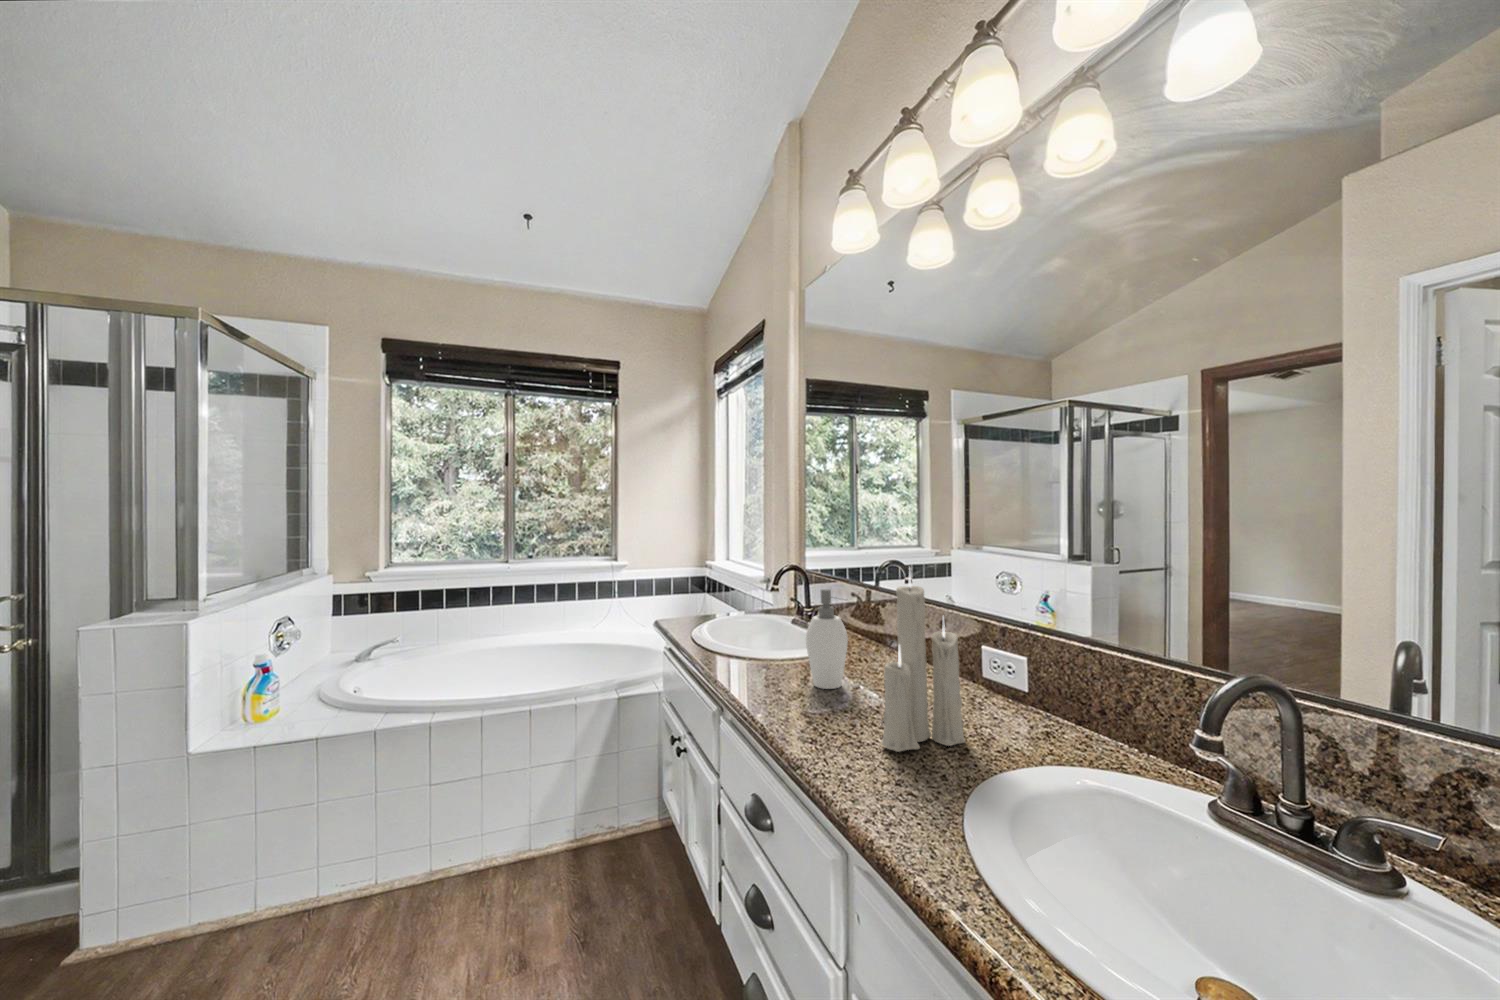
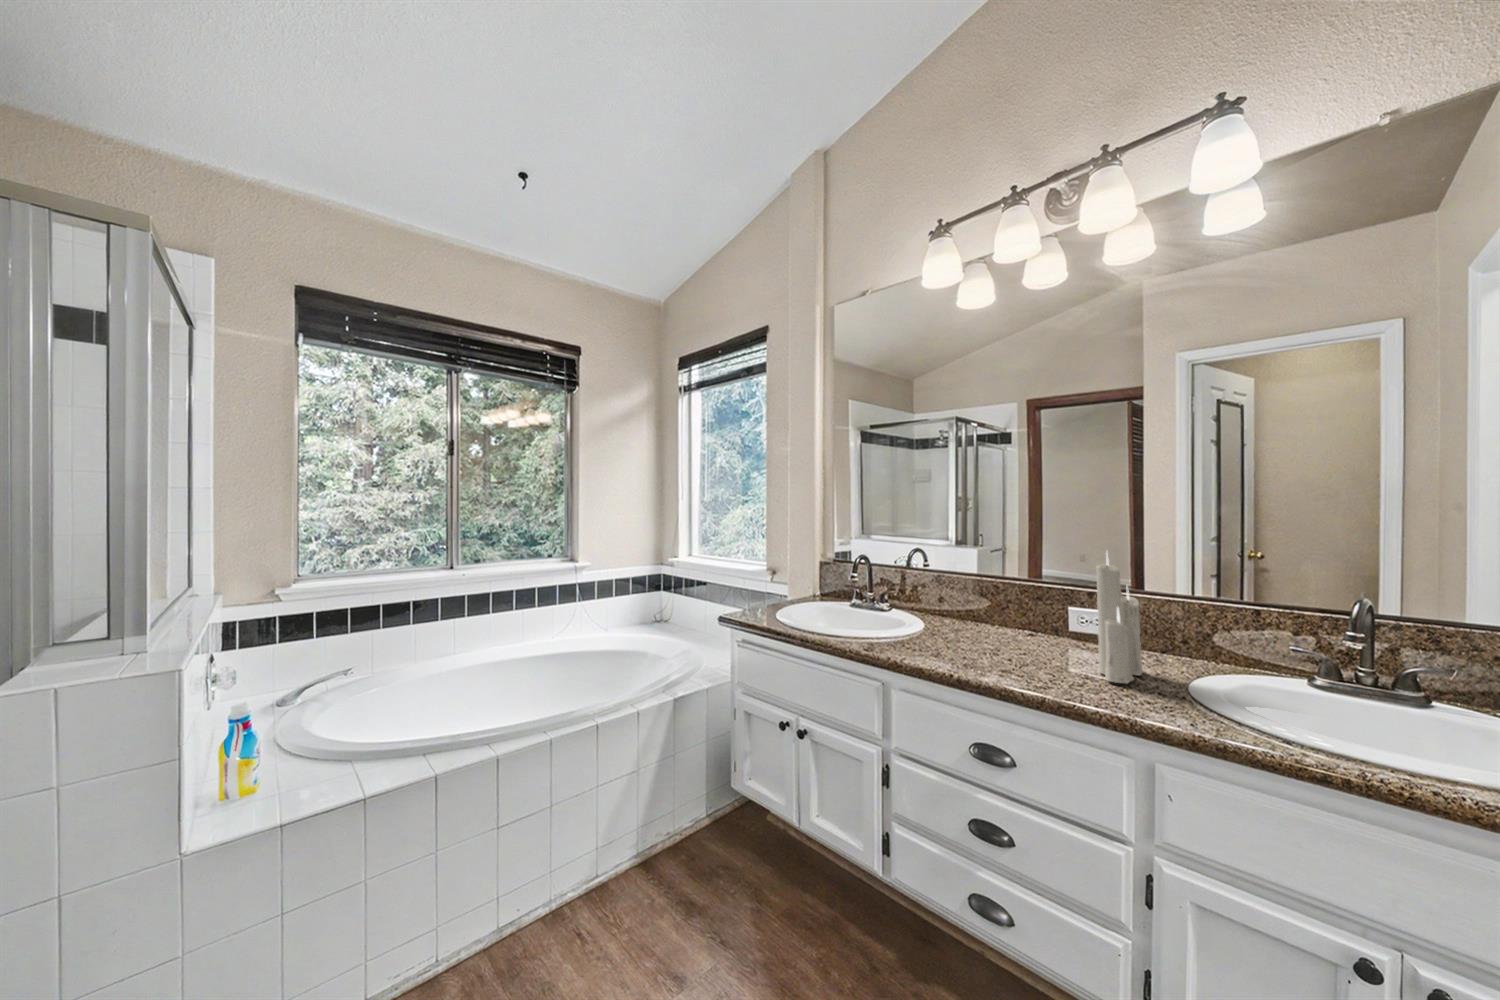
soap dispenser: present [806,589,848,689] -> none [960,573,1007,653]

